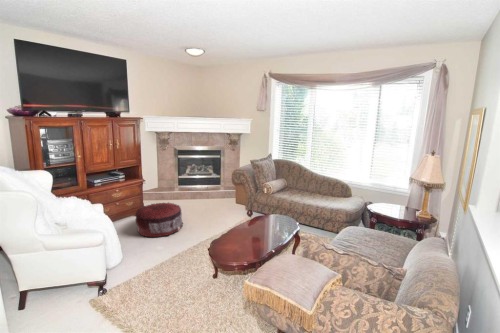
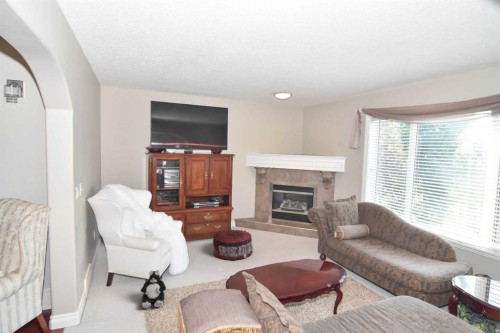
plush toy: none [92,267,130,316] -> present [141,270,166,308]

